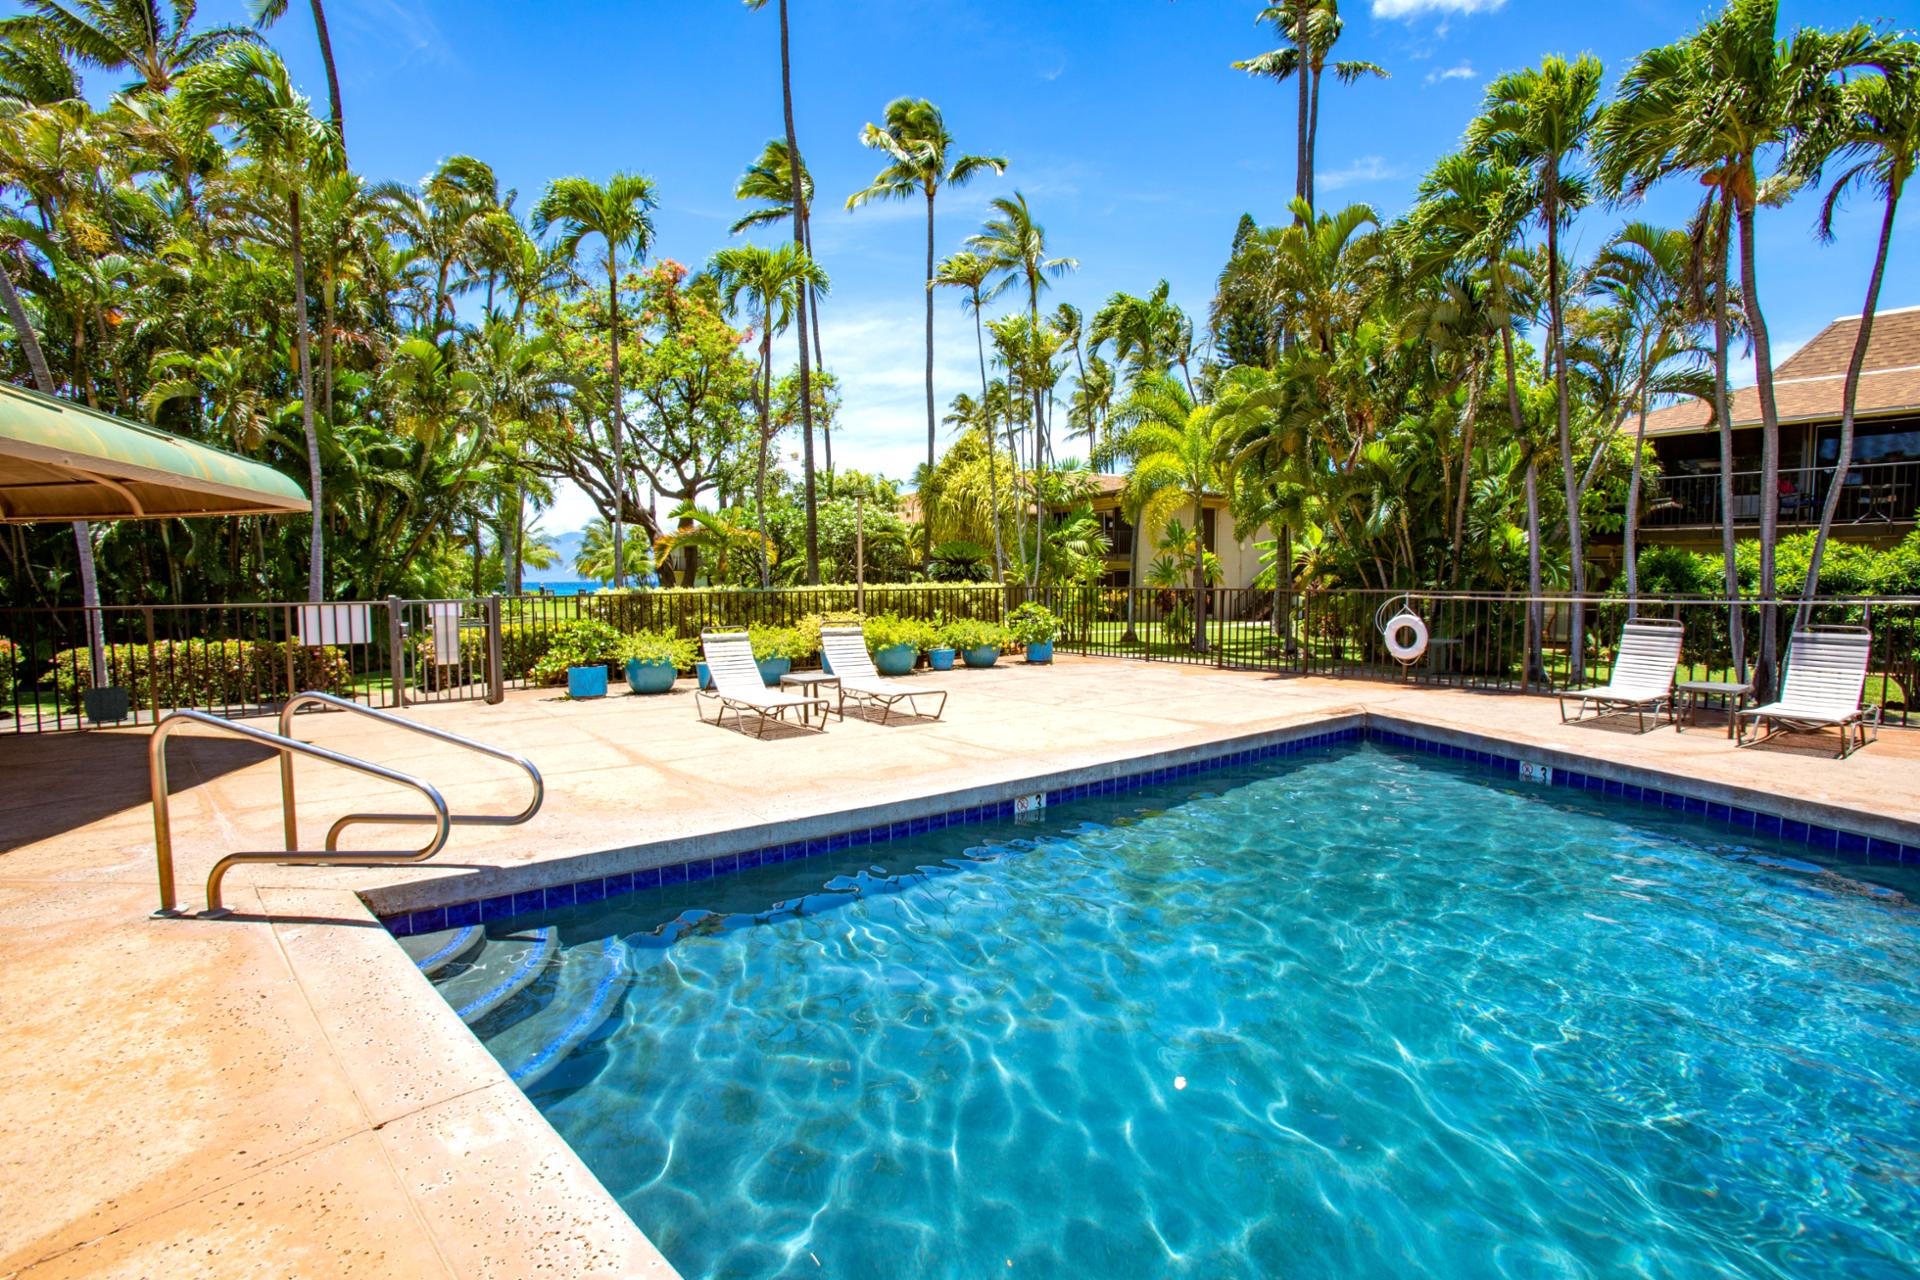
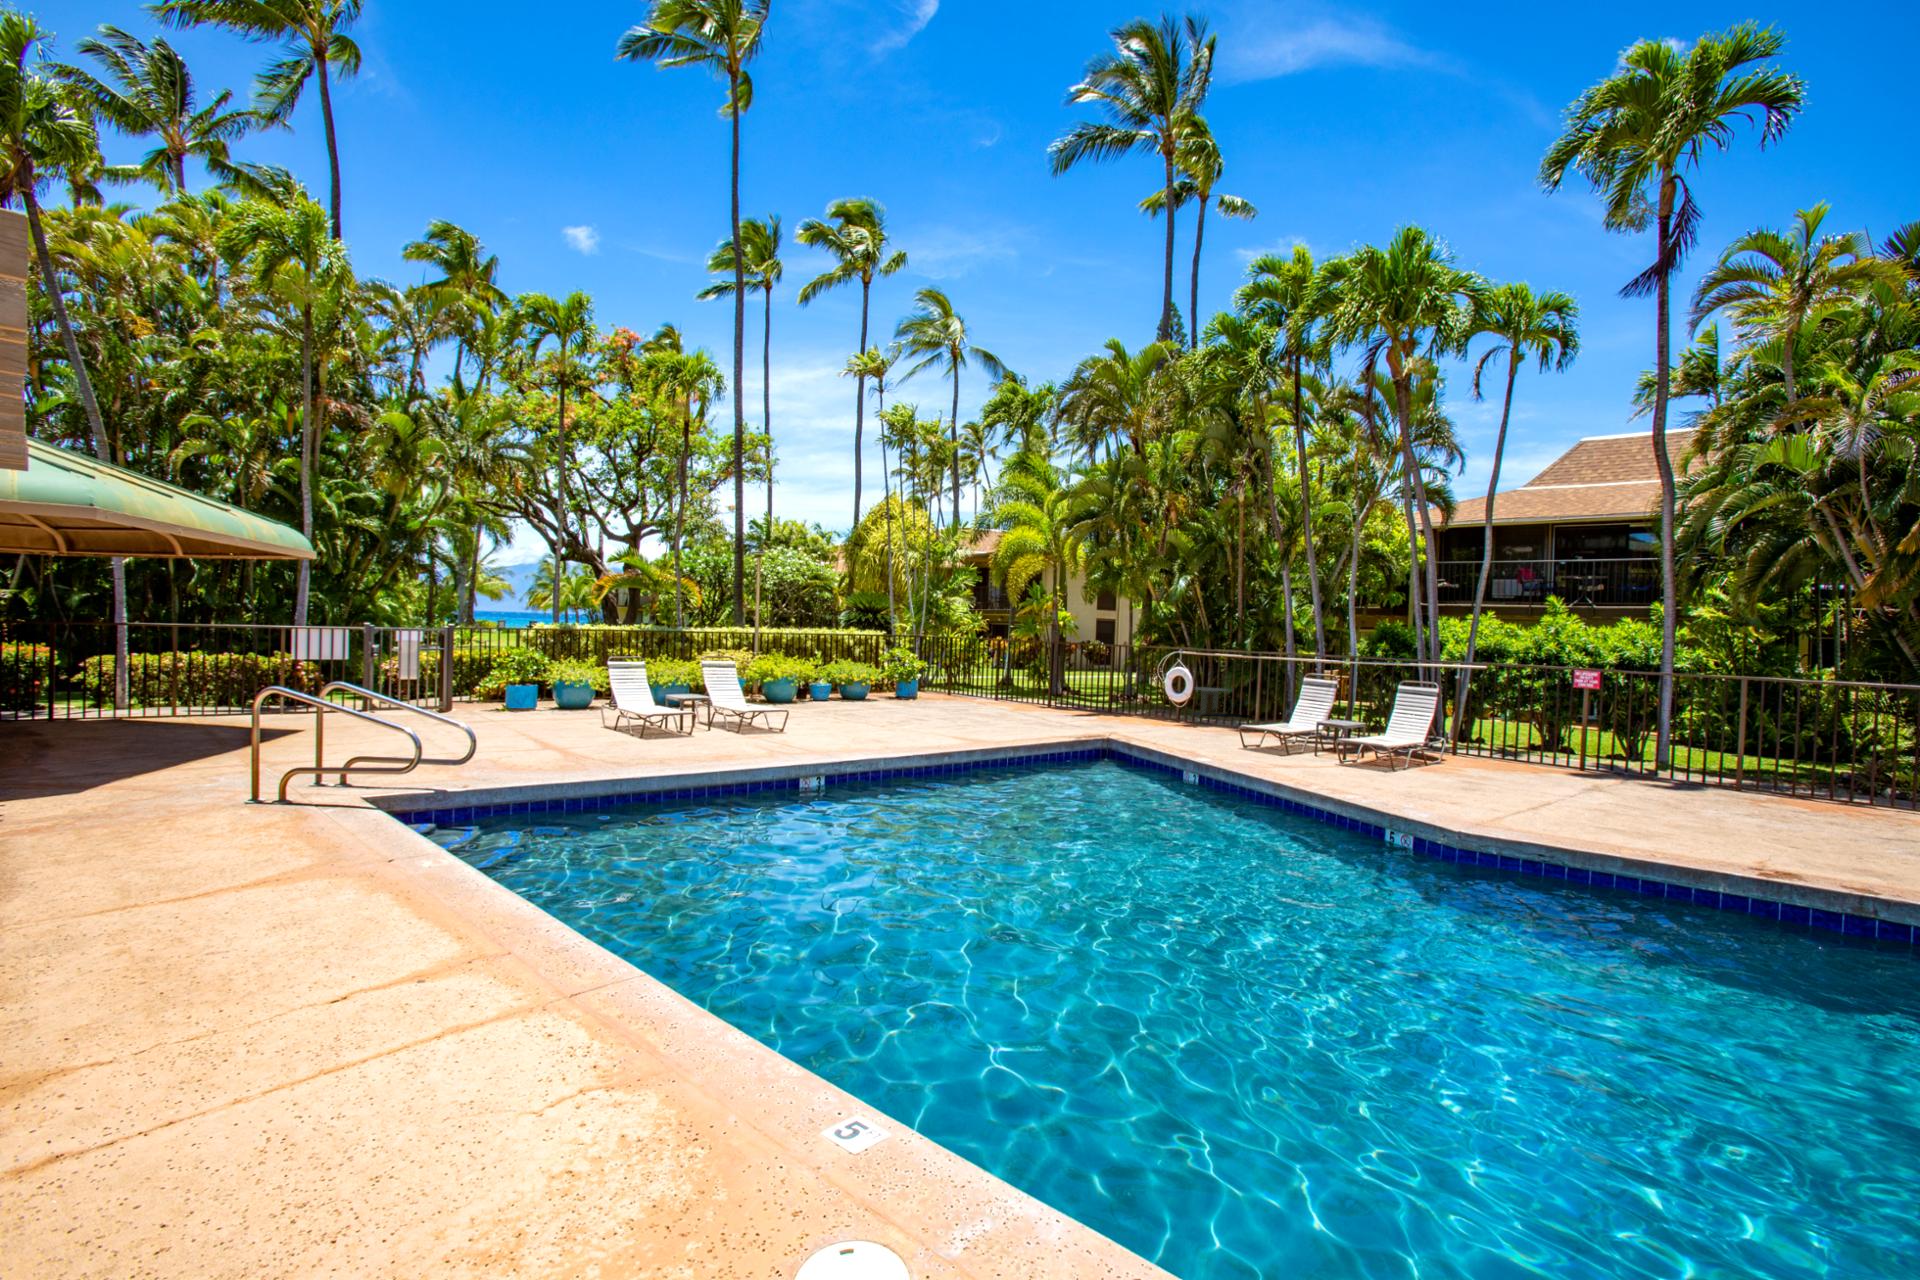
woven basket: present [84,686,129,723] -> none [127,686,160,713]

